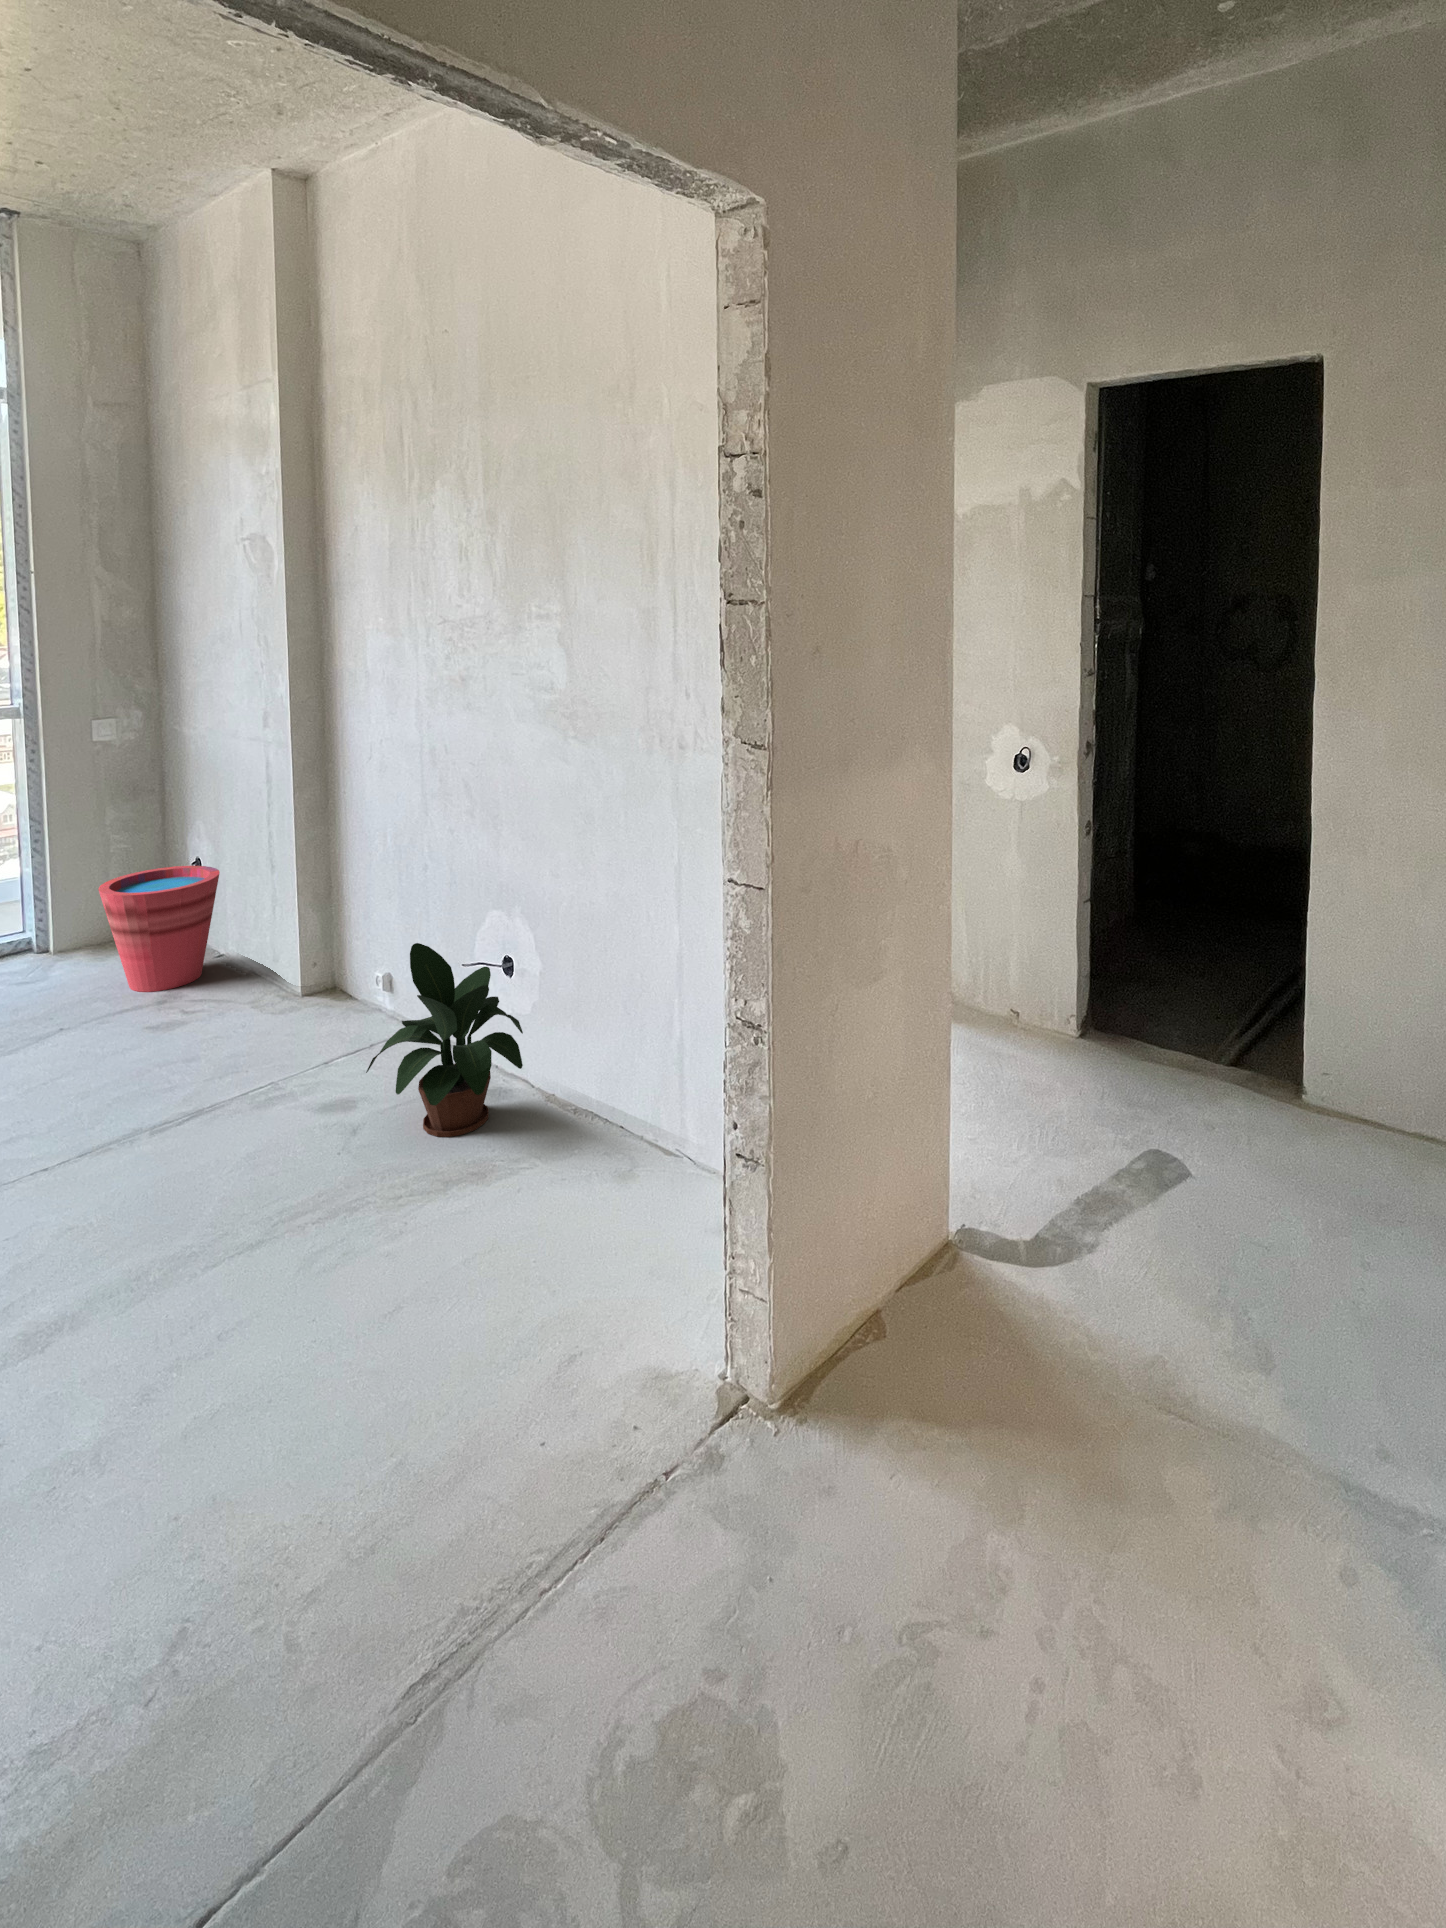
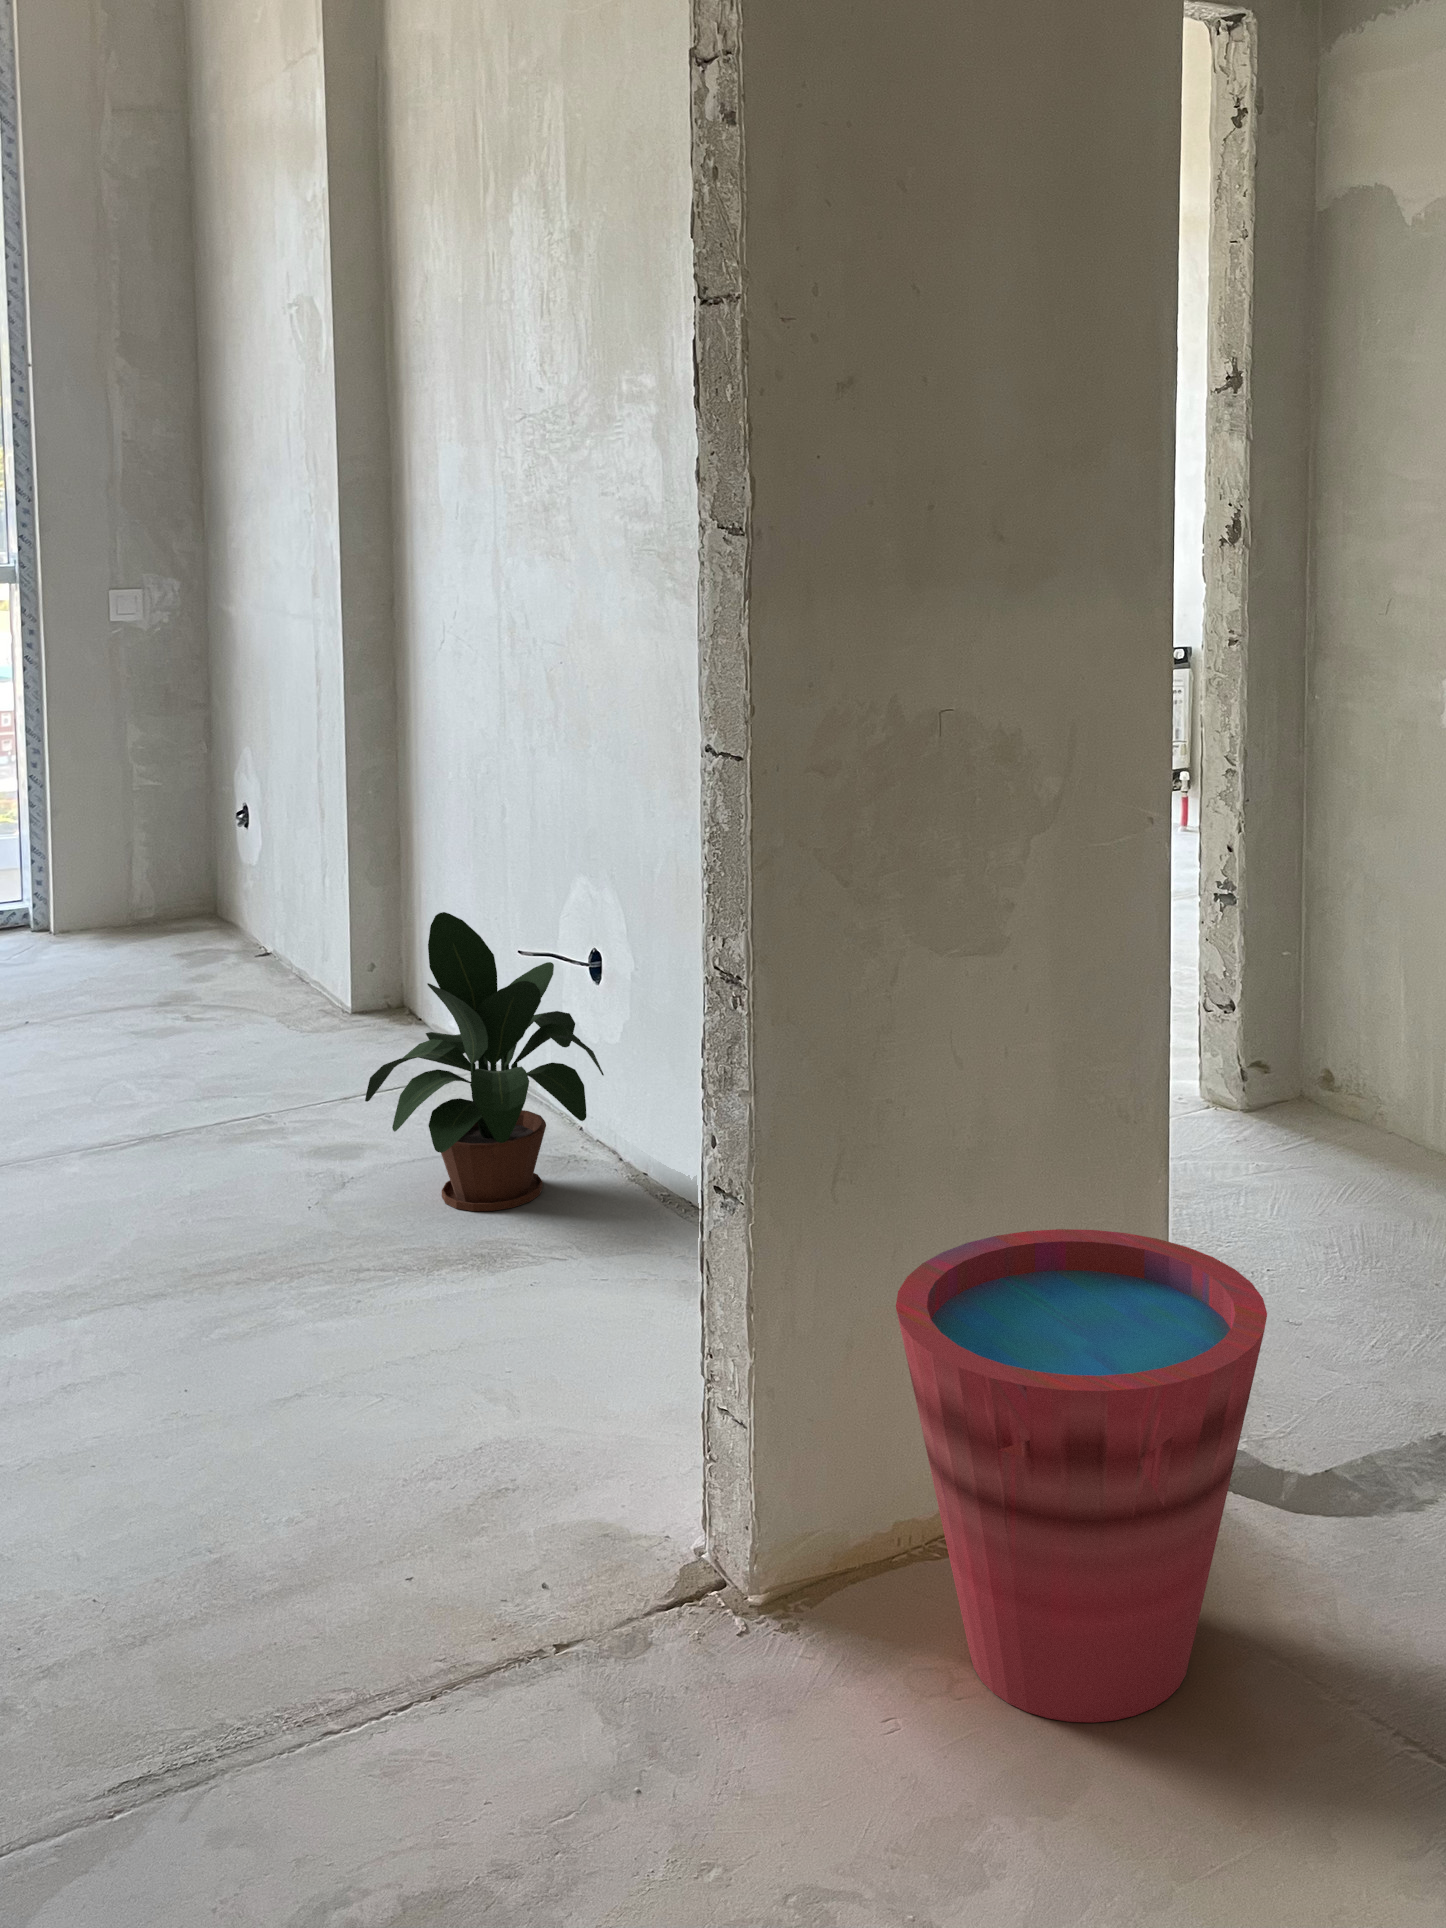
bucket: present [99,866,220,992] -> present [896,1229,1267,1723]

